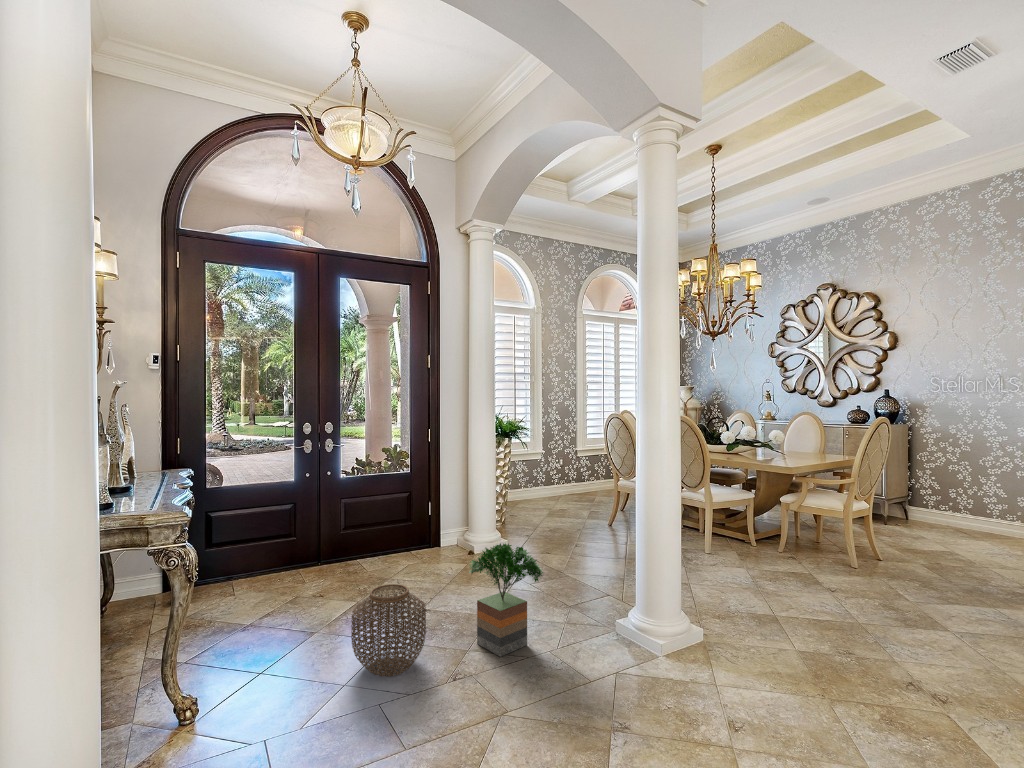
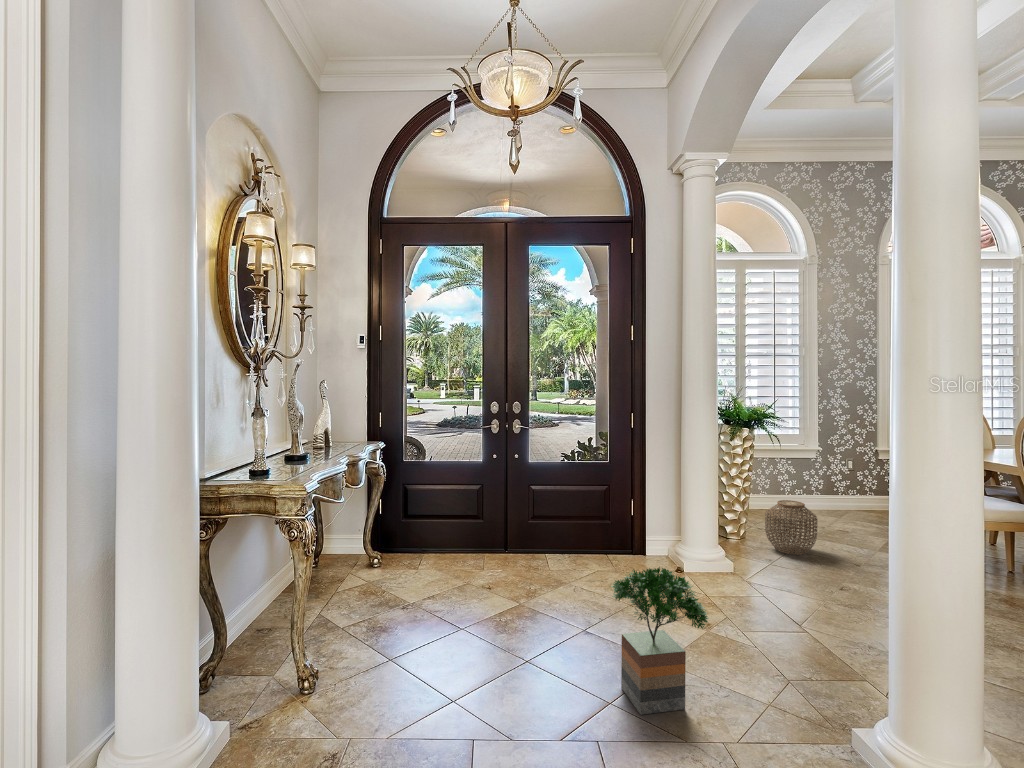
woven basket: present [351,584,426,677] -> present [765,500,817,555]

